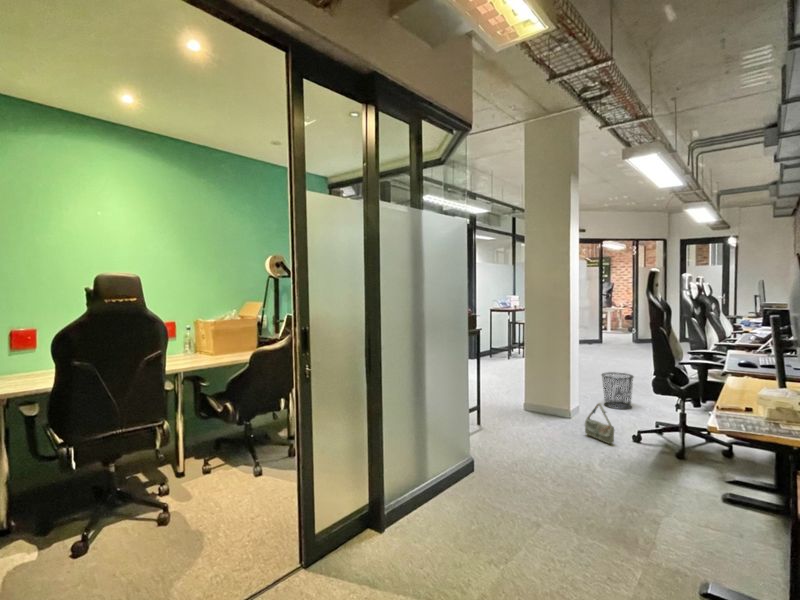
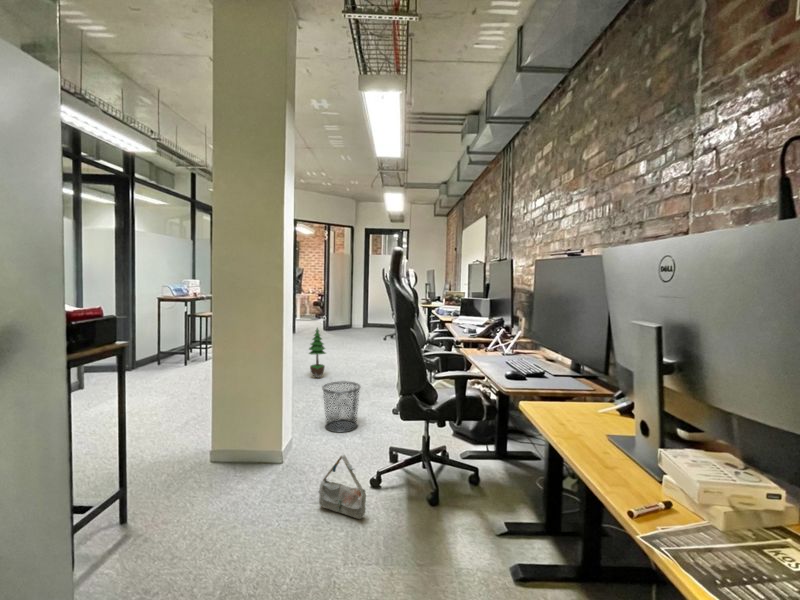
potted tree: none [601,334,618,377] -> present [309,328,325,378]

